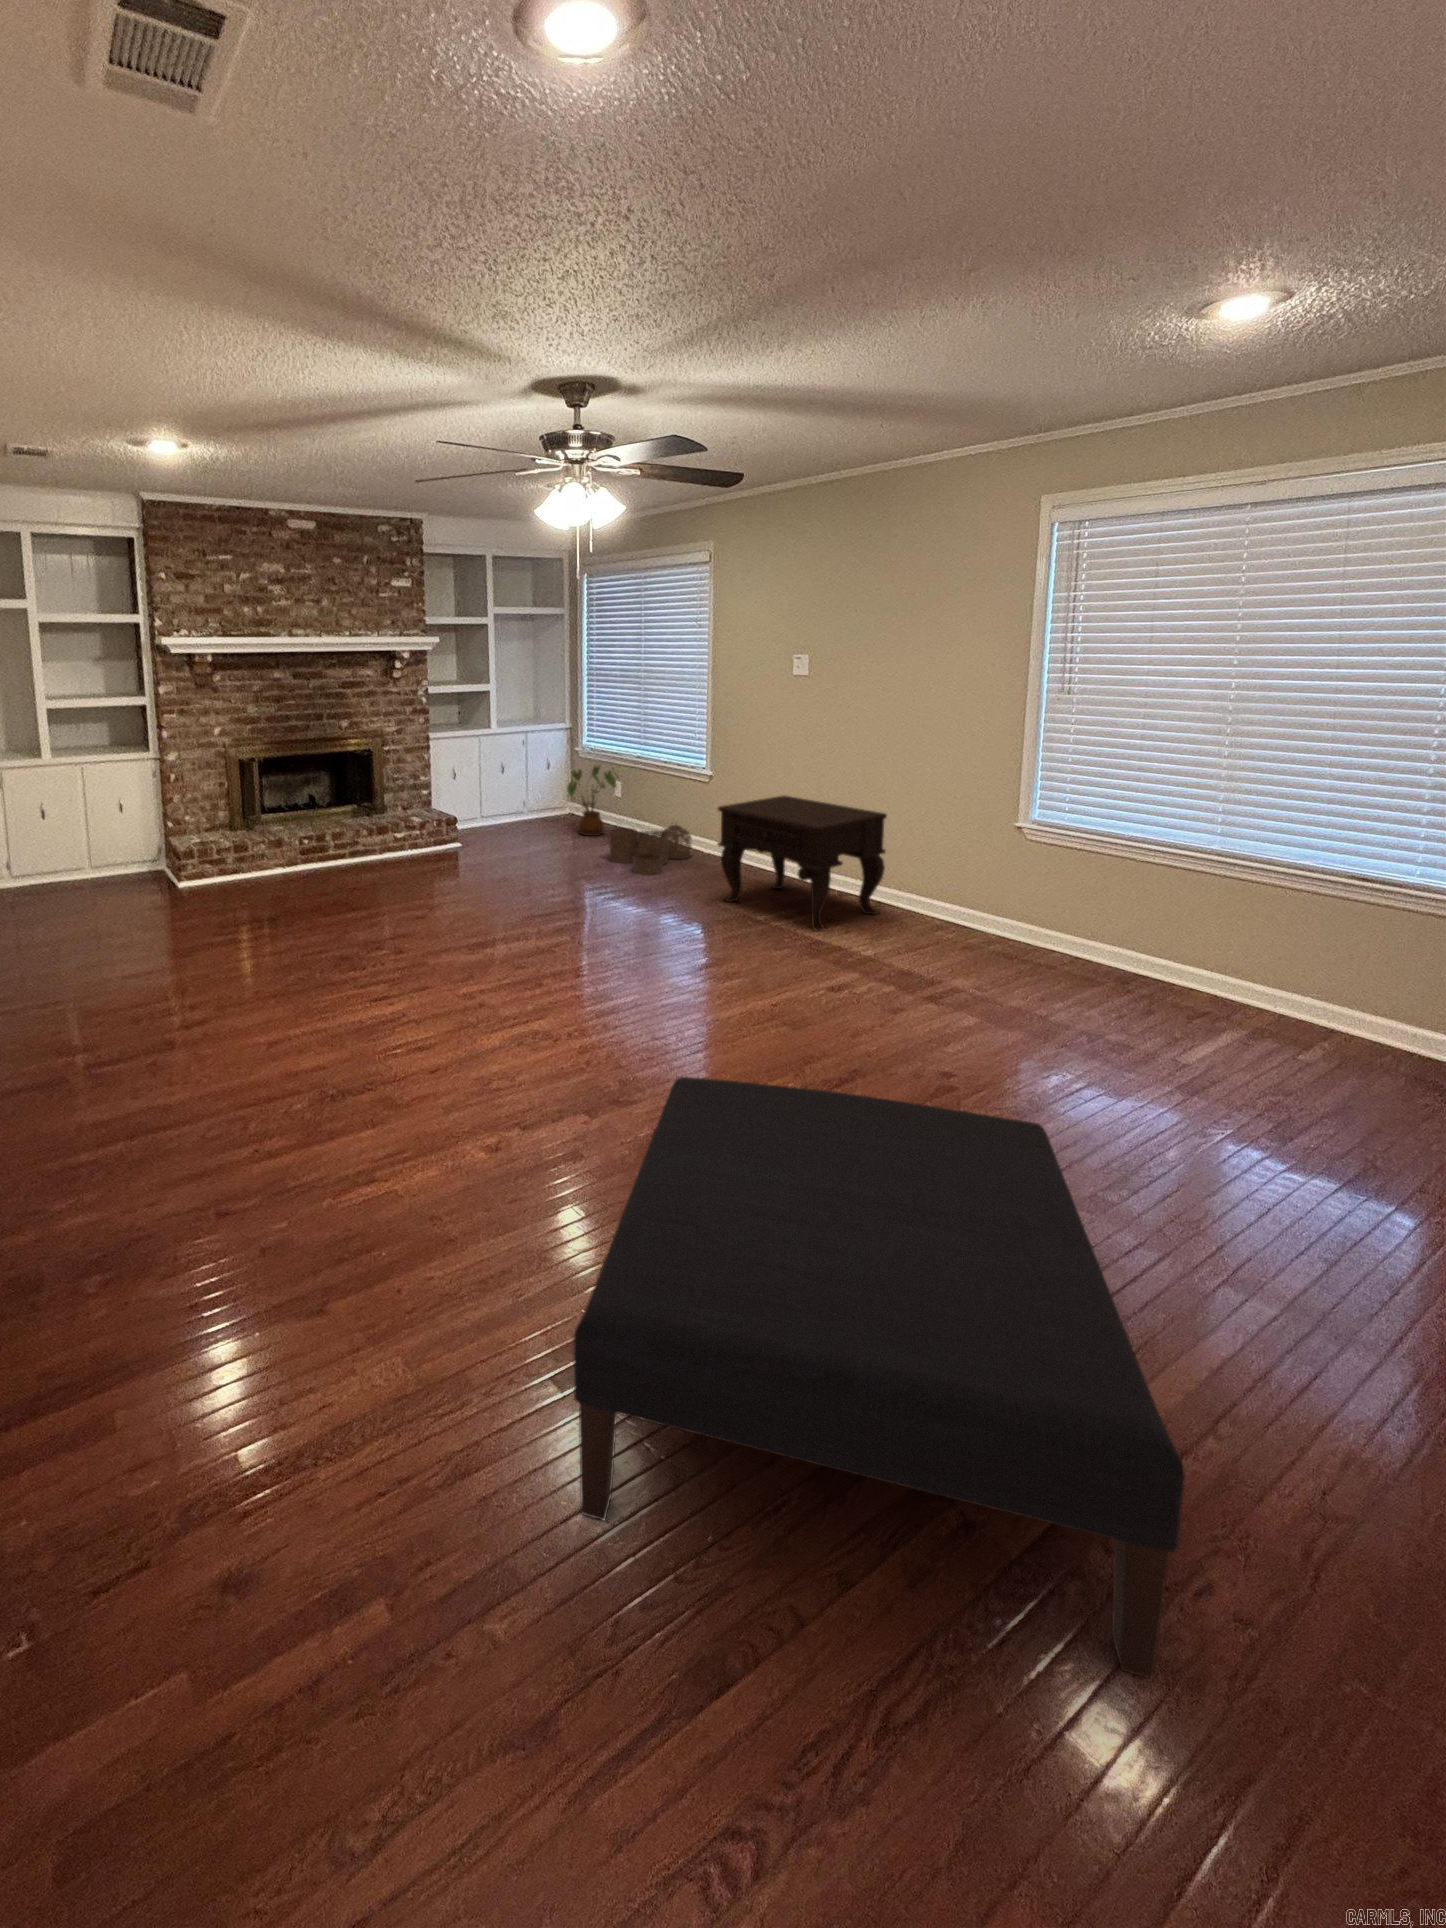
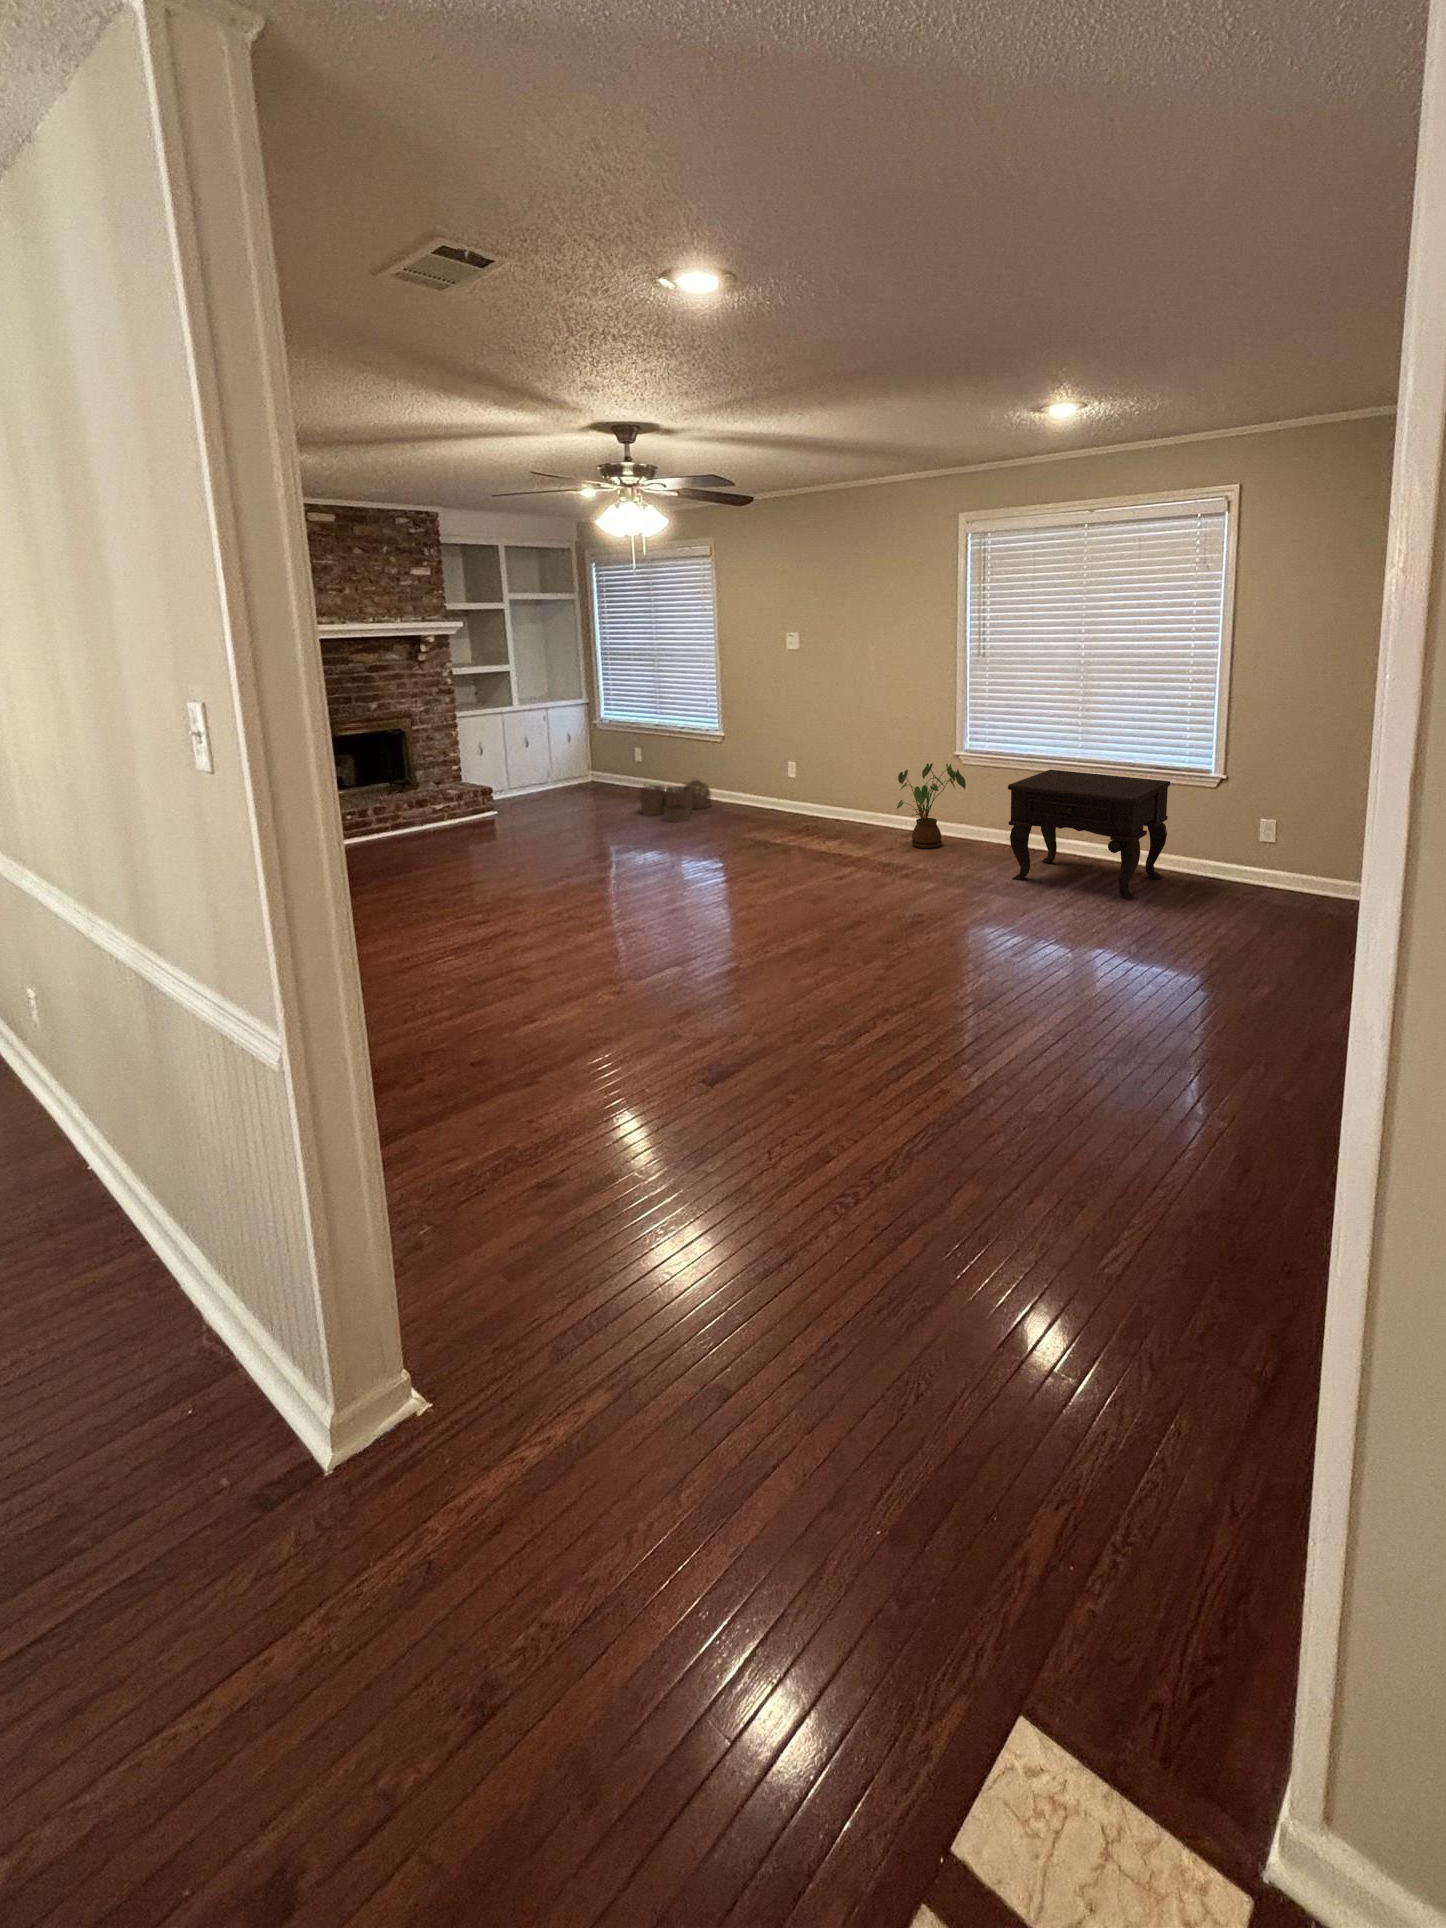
house plant: present [567,766,618,836] -> present [897,763,966,848]
side table: present [718,795,887,931] -> present [1008,770,1170,901]
ottoman: present [573,1077,1185,1678] -> none [735,906,1032,1128]

